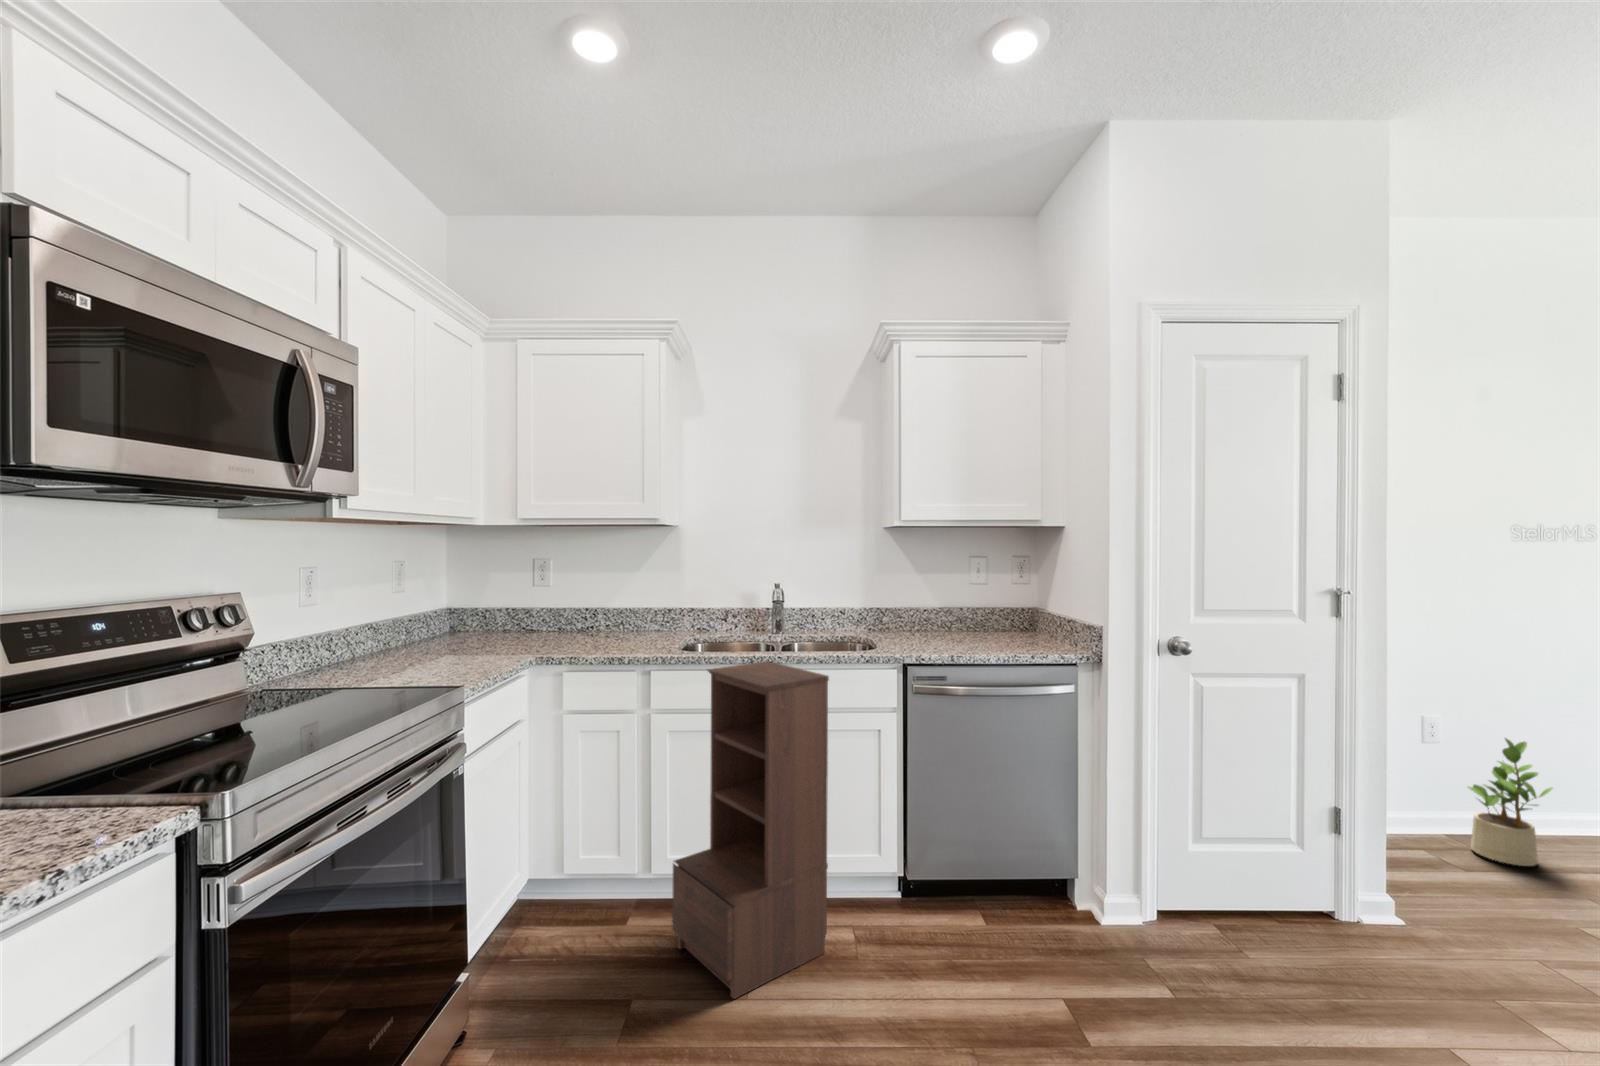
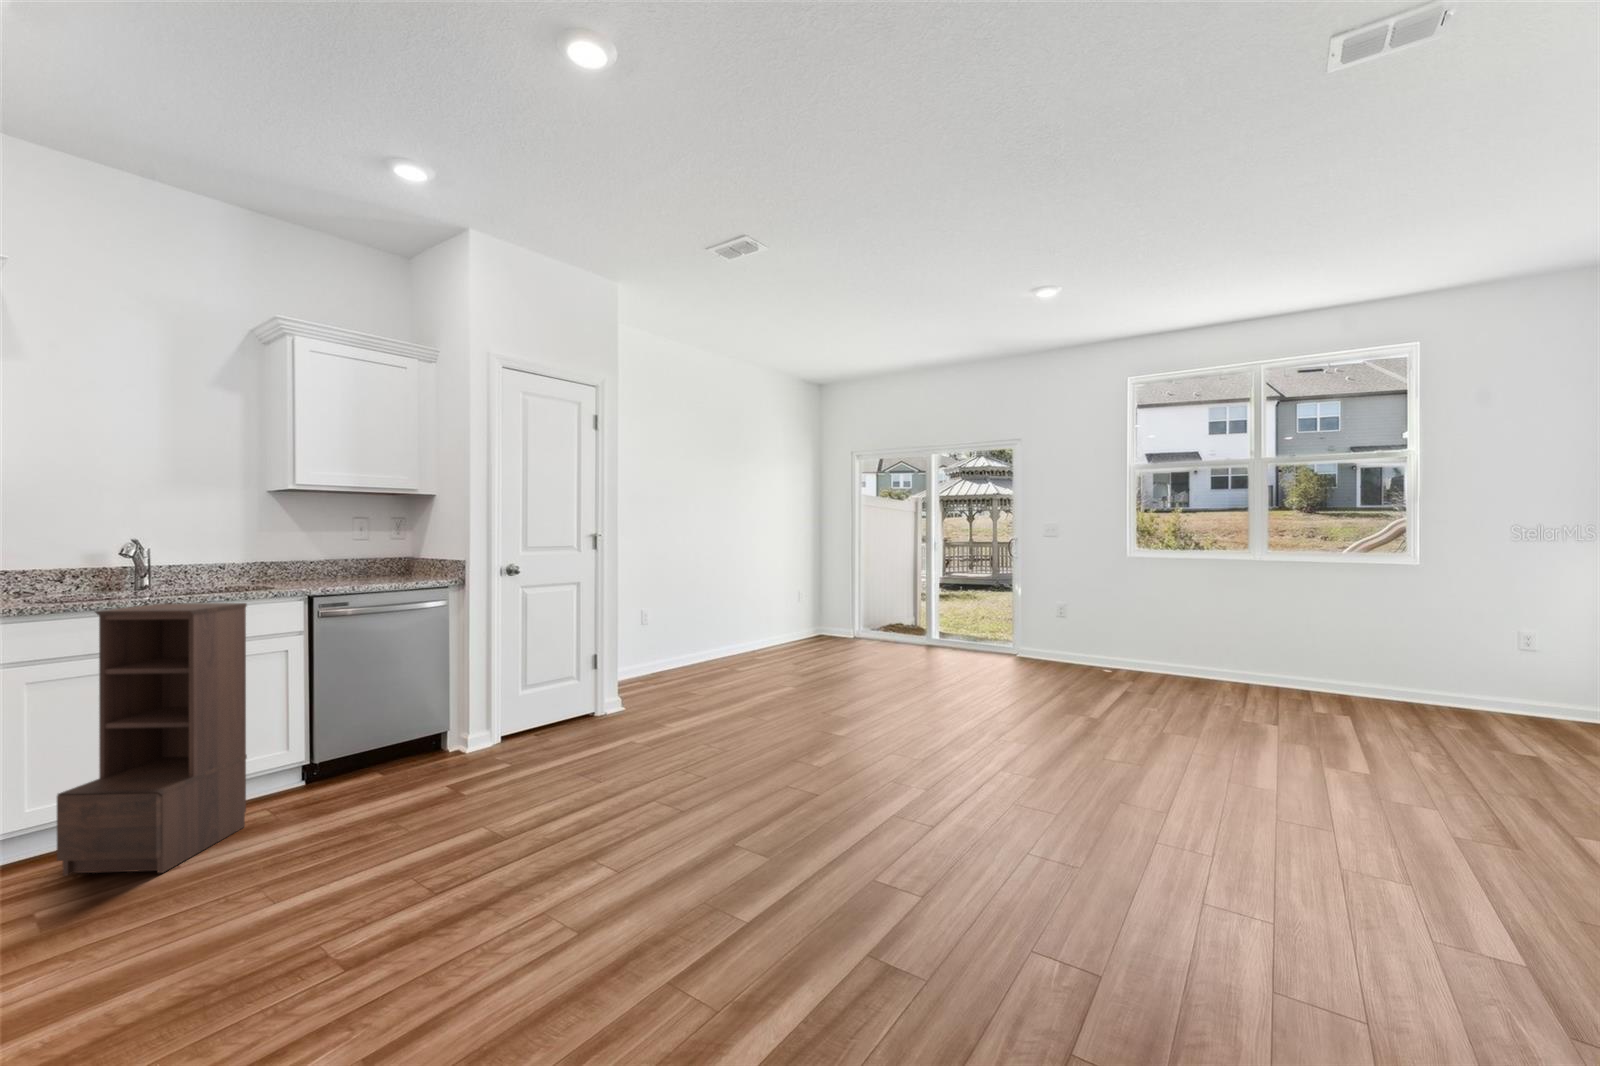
potted plant: present [1468,739,1552,866] -> none [656,614,688,677]

